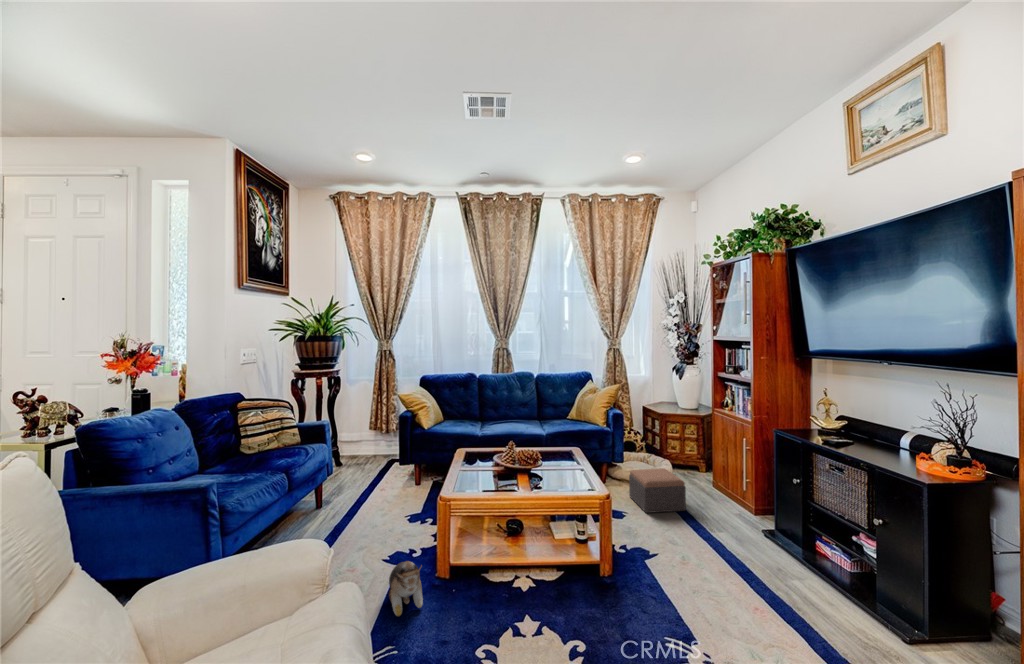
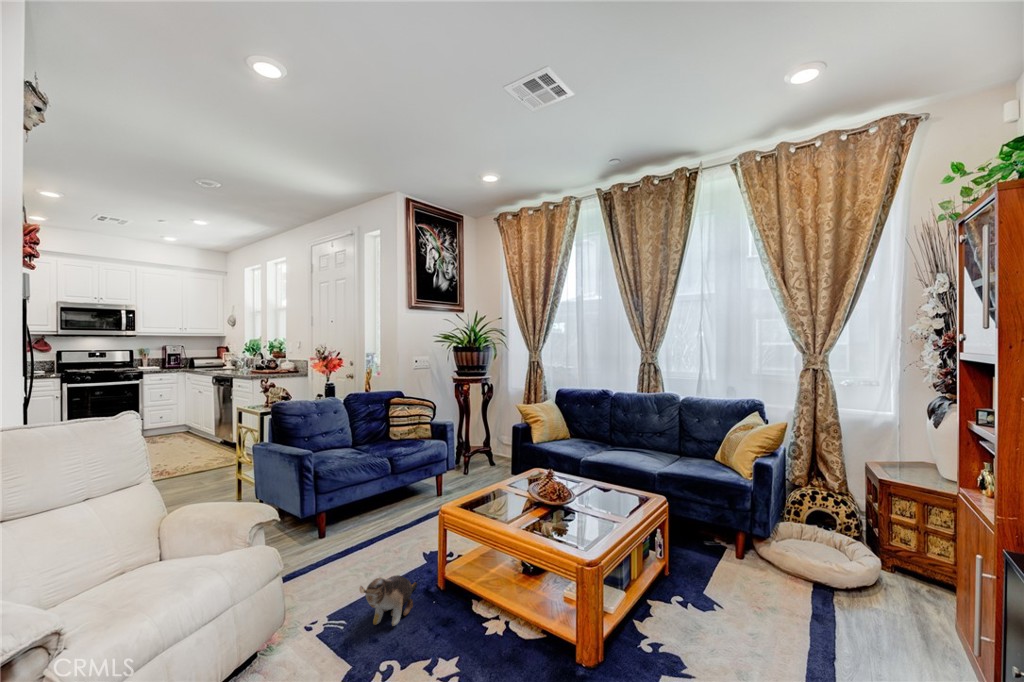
footstool: present [629,468,686,513] -> none [755,559,838,658]

